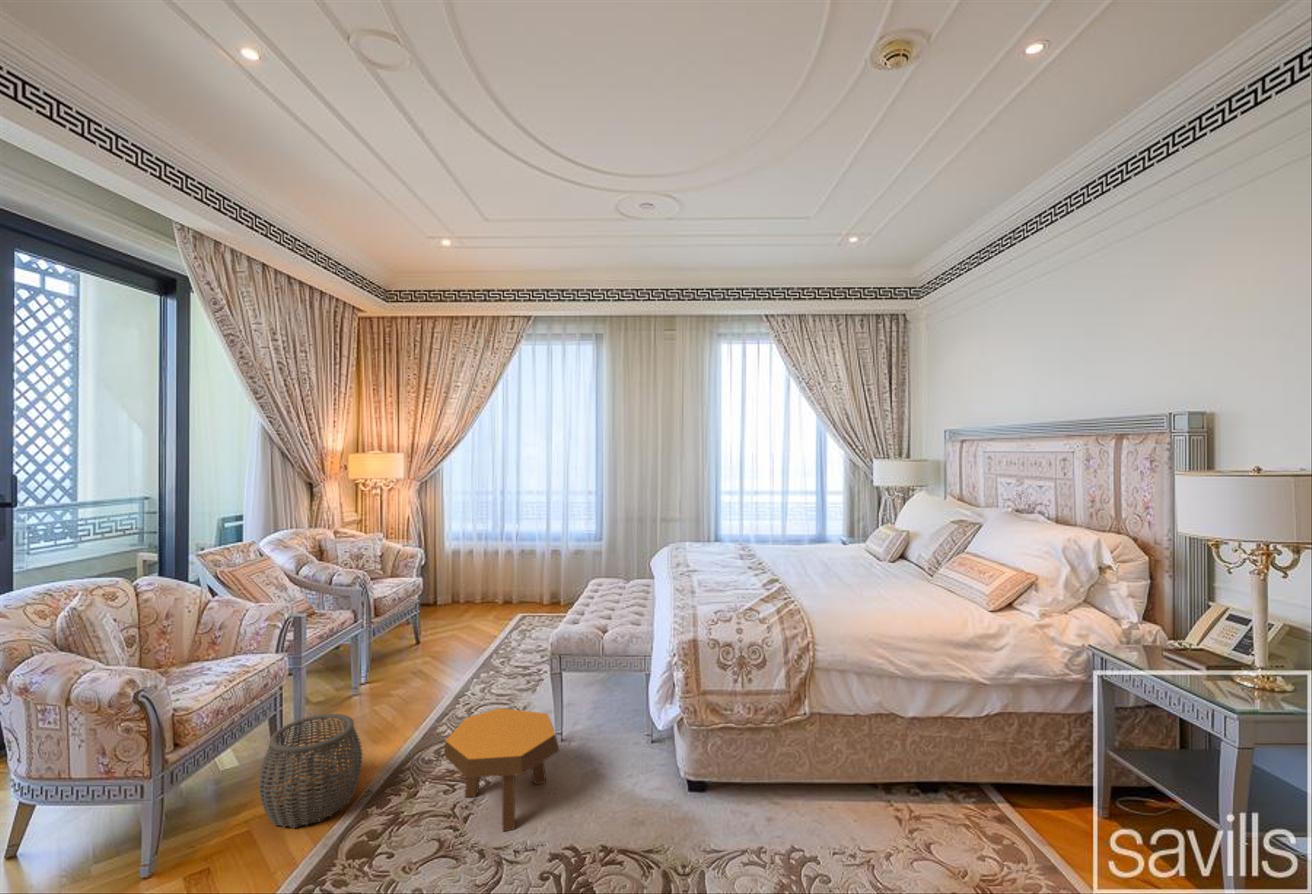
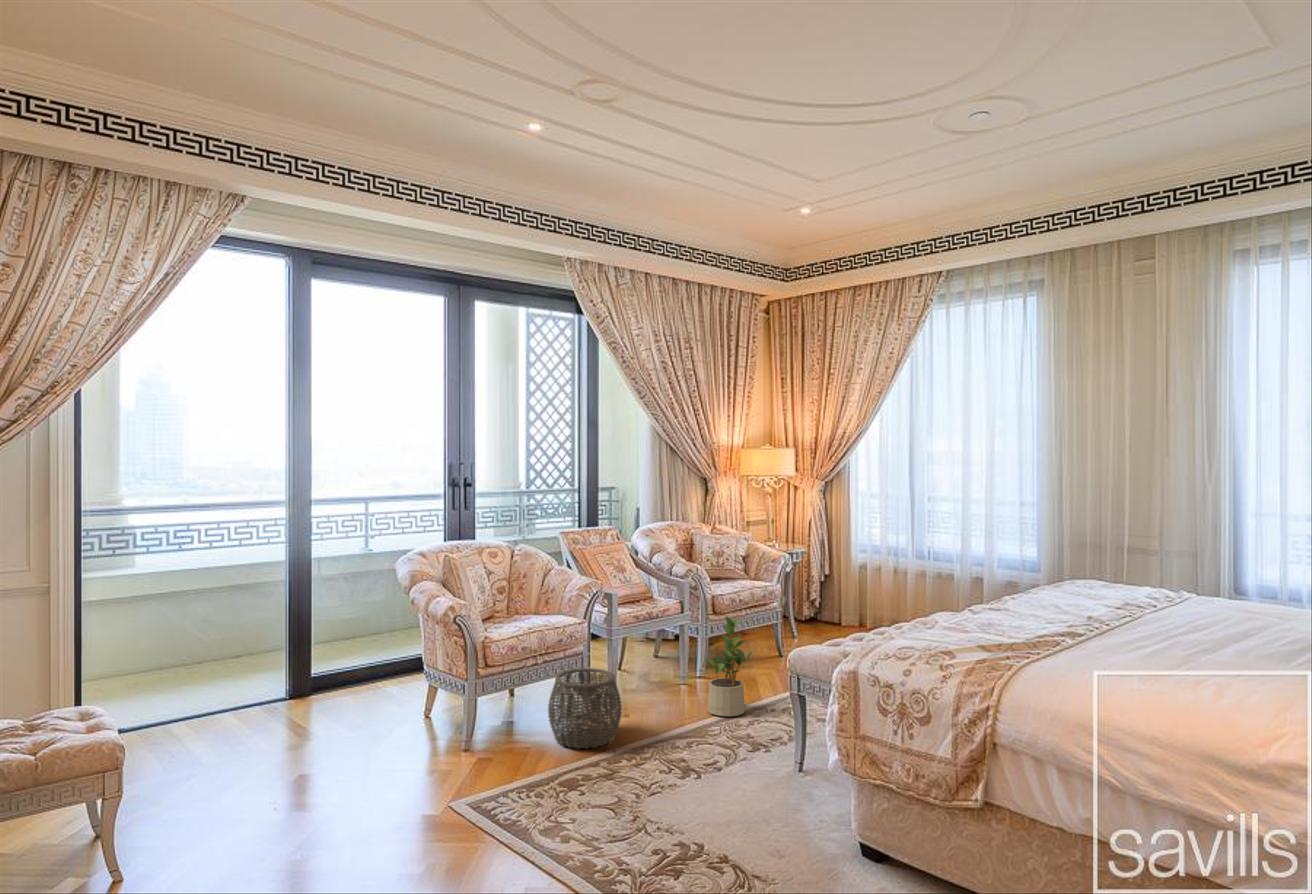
potted plant: none [411,618,461,719] -> present [705,617,752,716]
footstool: present [444,708,559,831] -> none [647,704,758,808]

